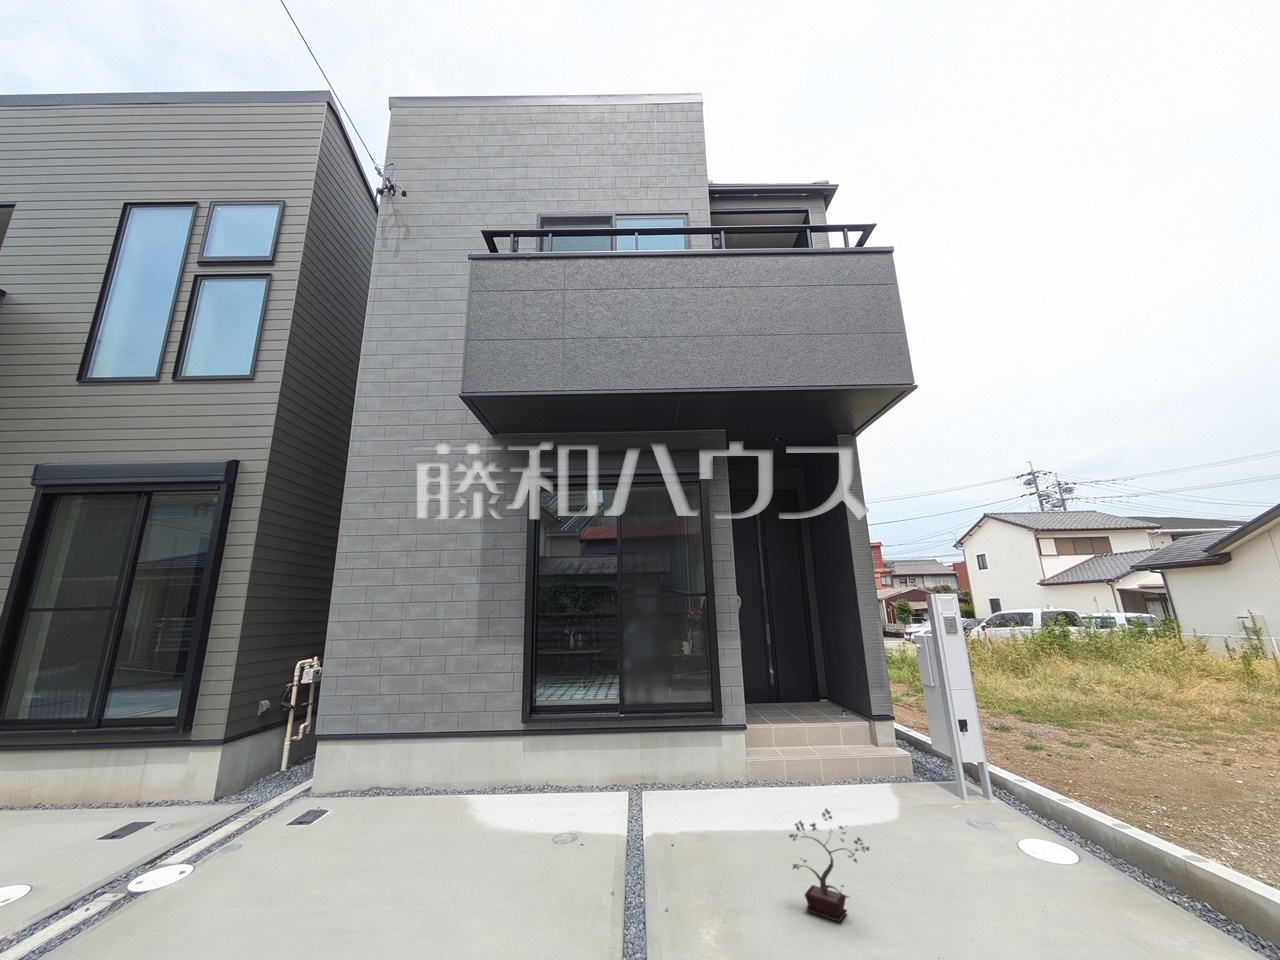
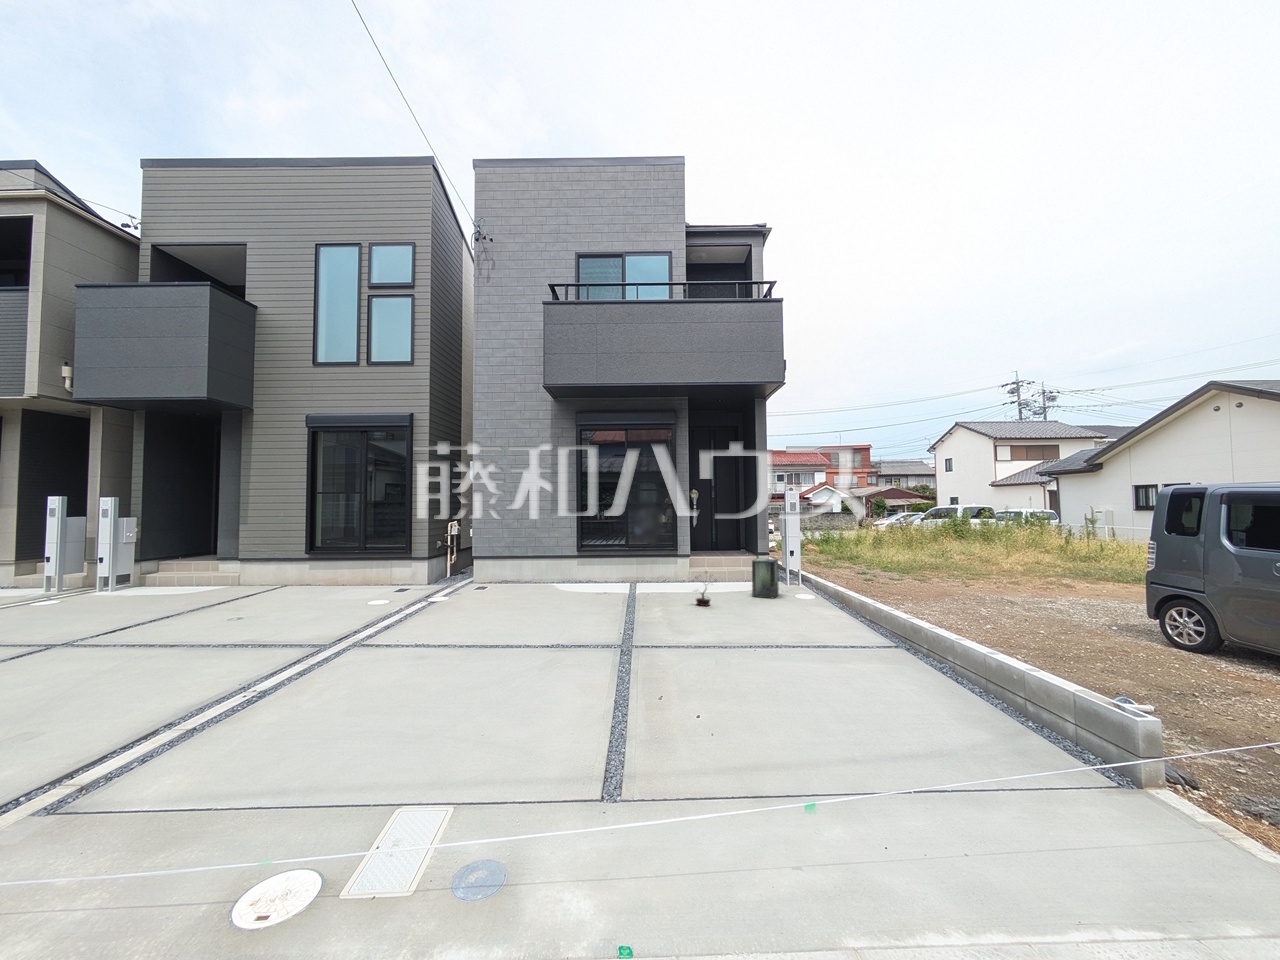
storage box: none [909,749,984,866] -> present [752,558,779,598]

